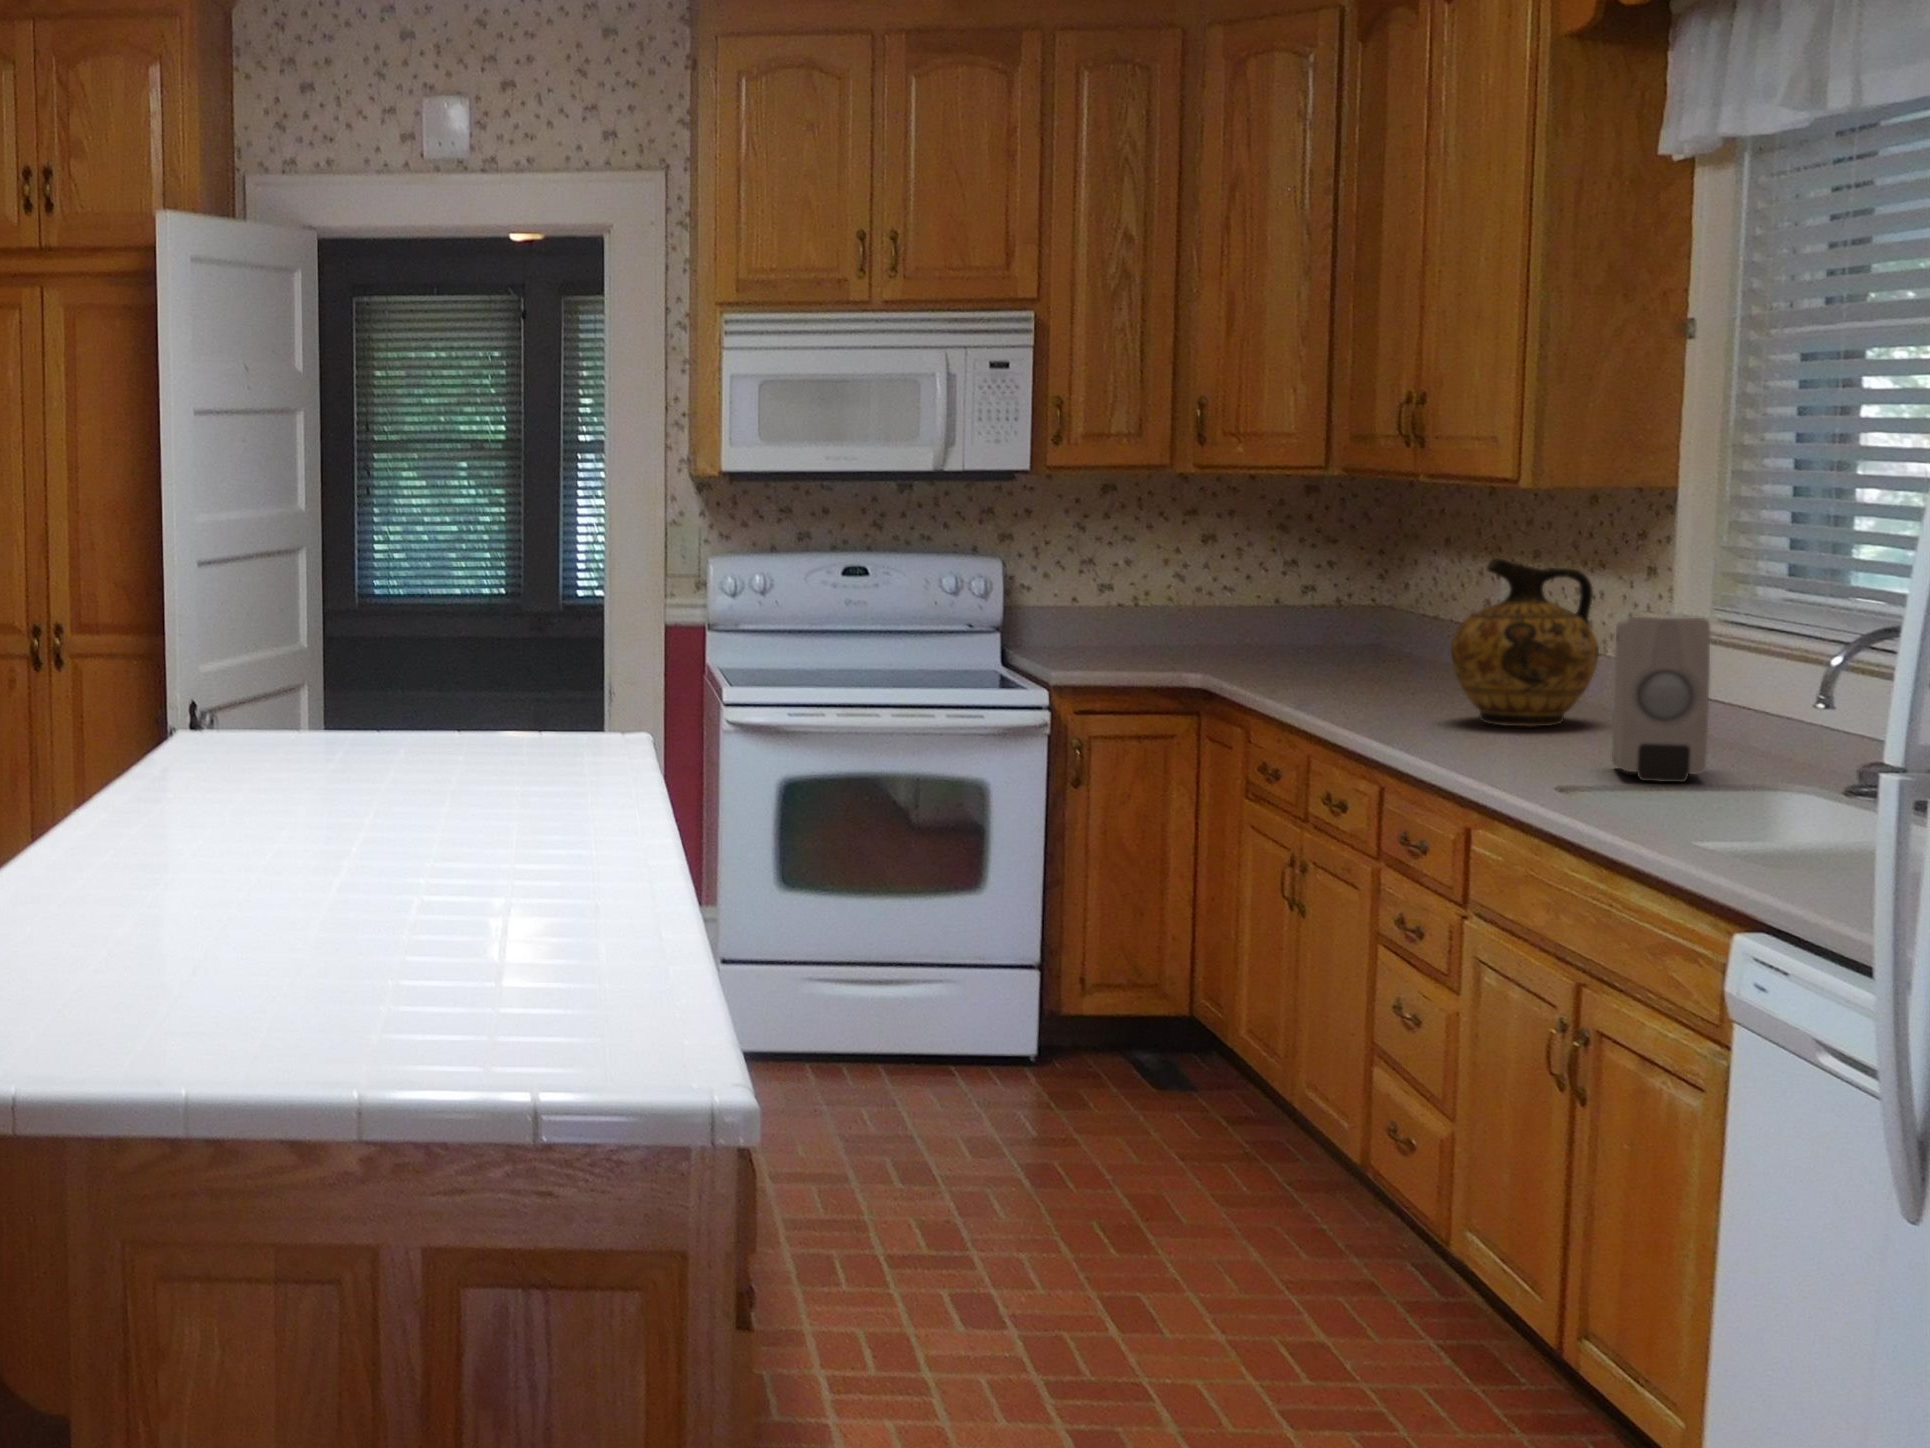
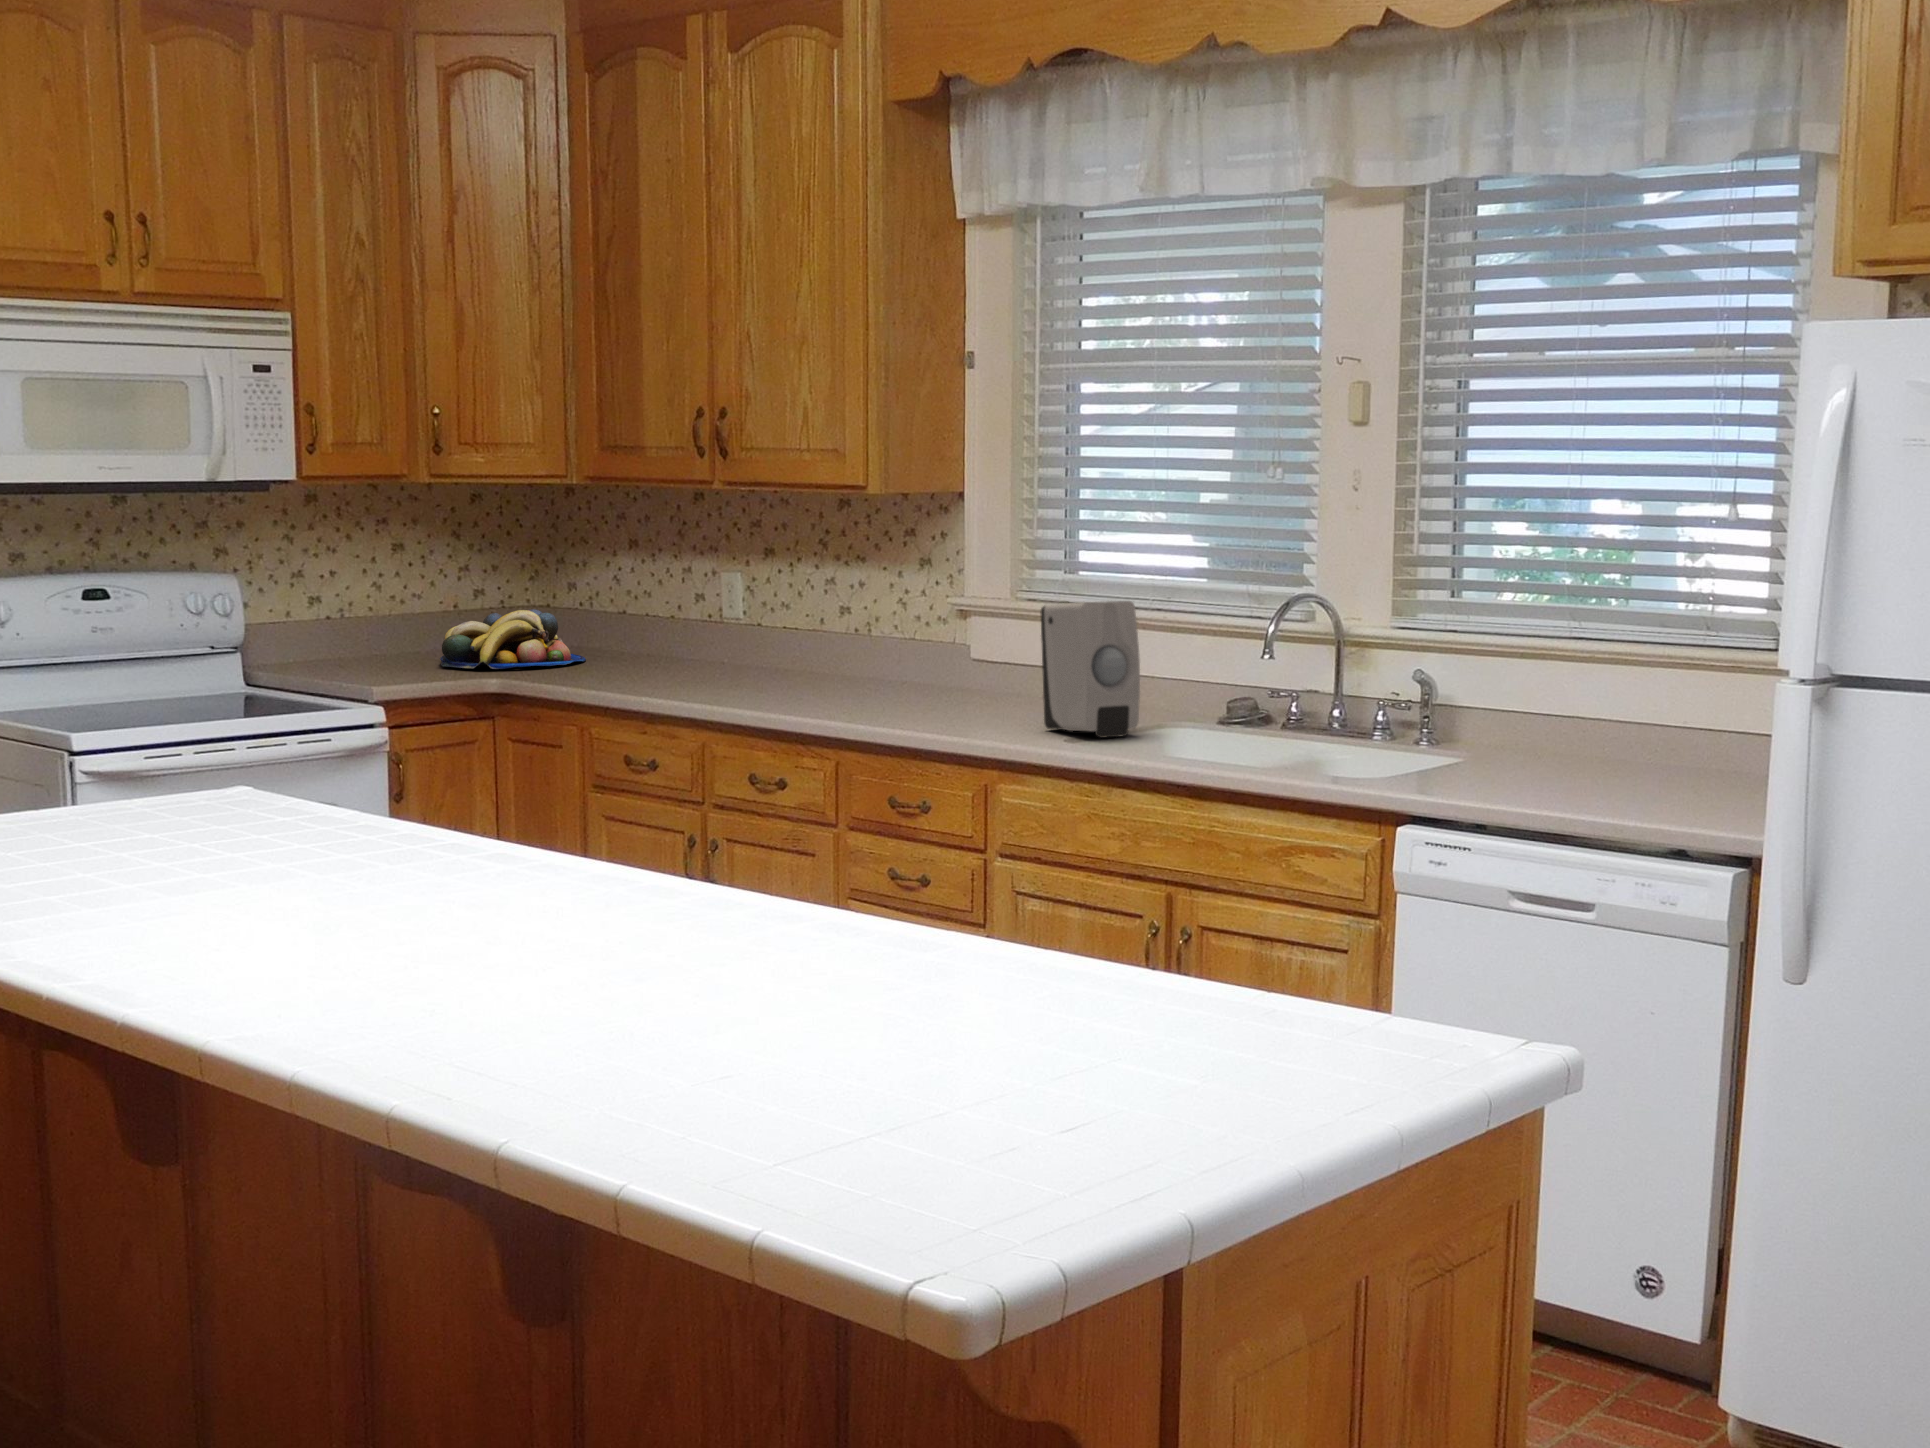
ceramic jug: present [1451,558,1599,727] -> none [815,558,932,704]
fruit bowl: none [1204,604,1371,664] -> present [440,609,586,669]

